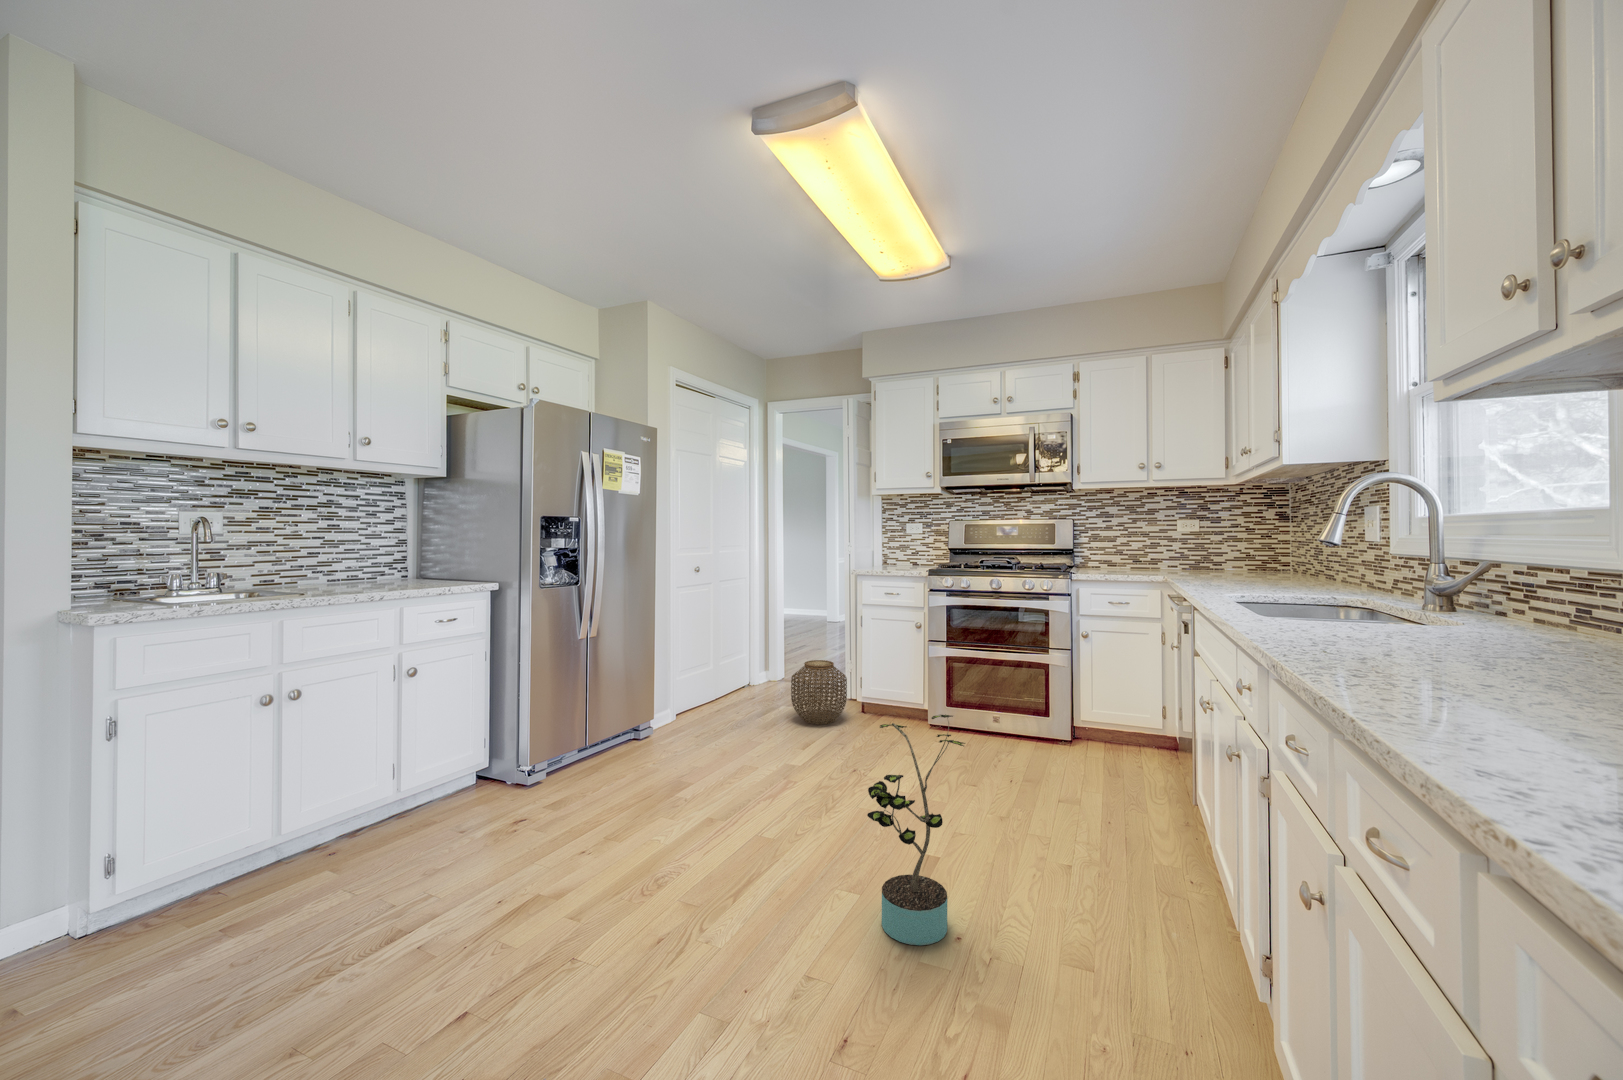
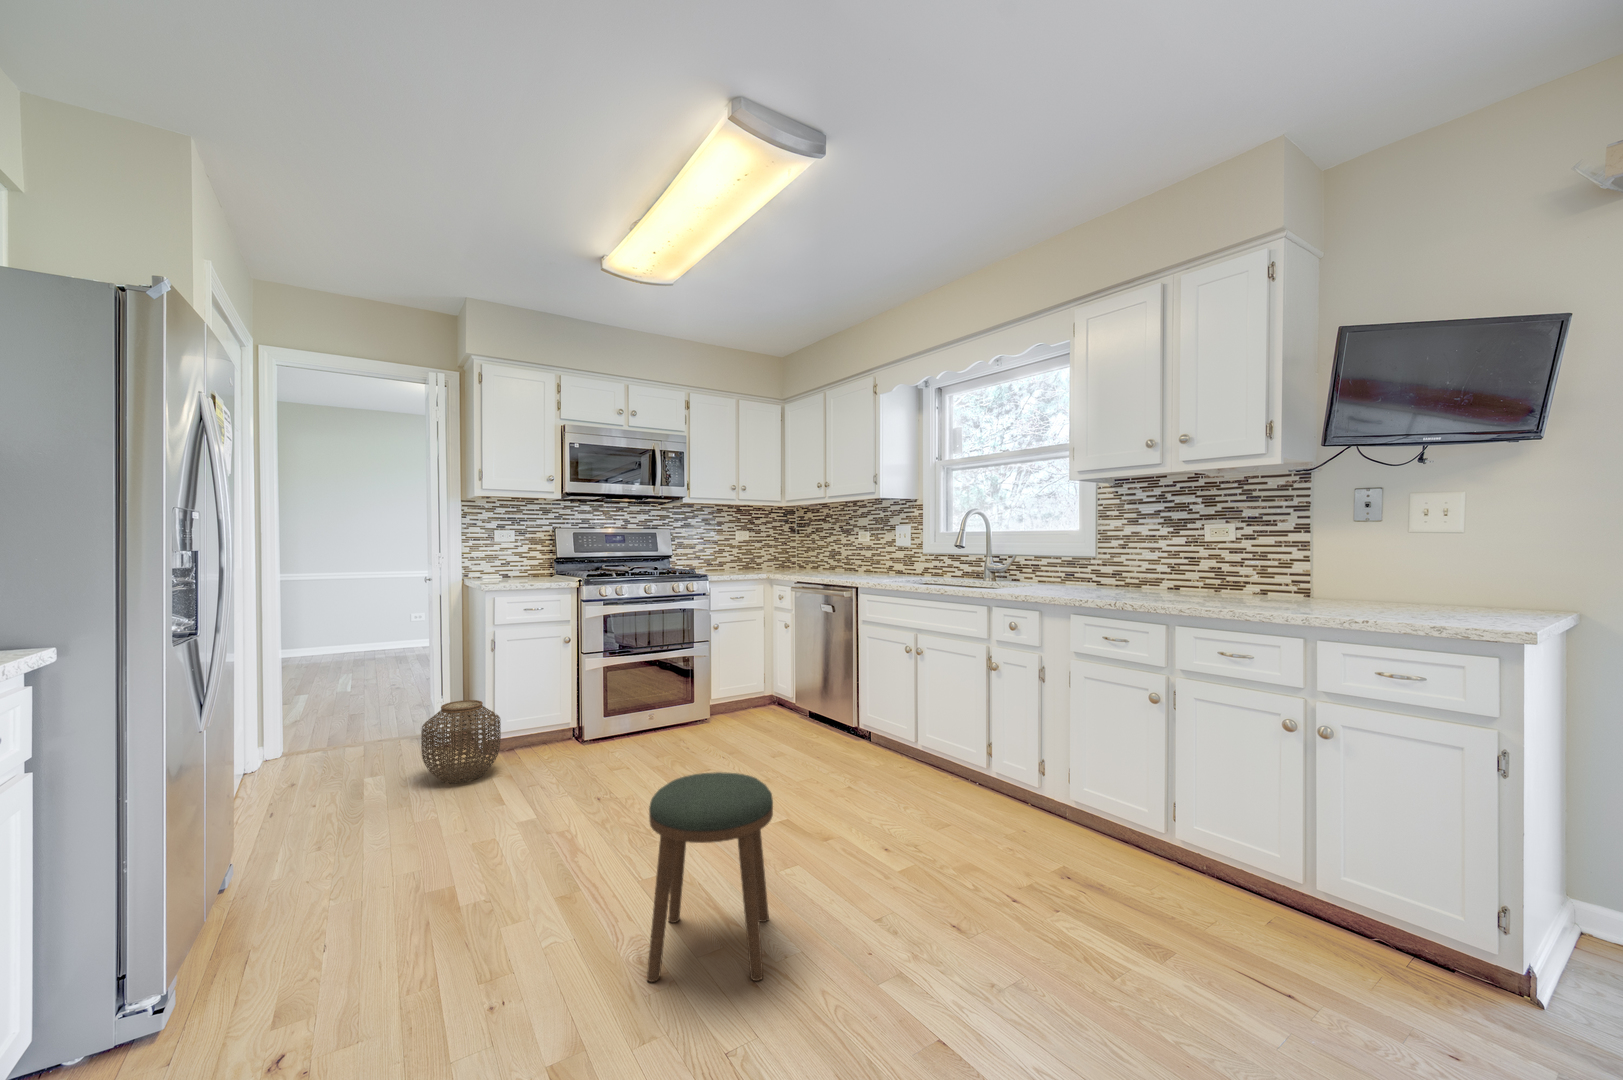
potted plant: present [867,715,965,945] -> none [826,681,922,863]
stool: none [612,740,733,933] -> present [647,772,773,982]

